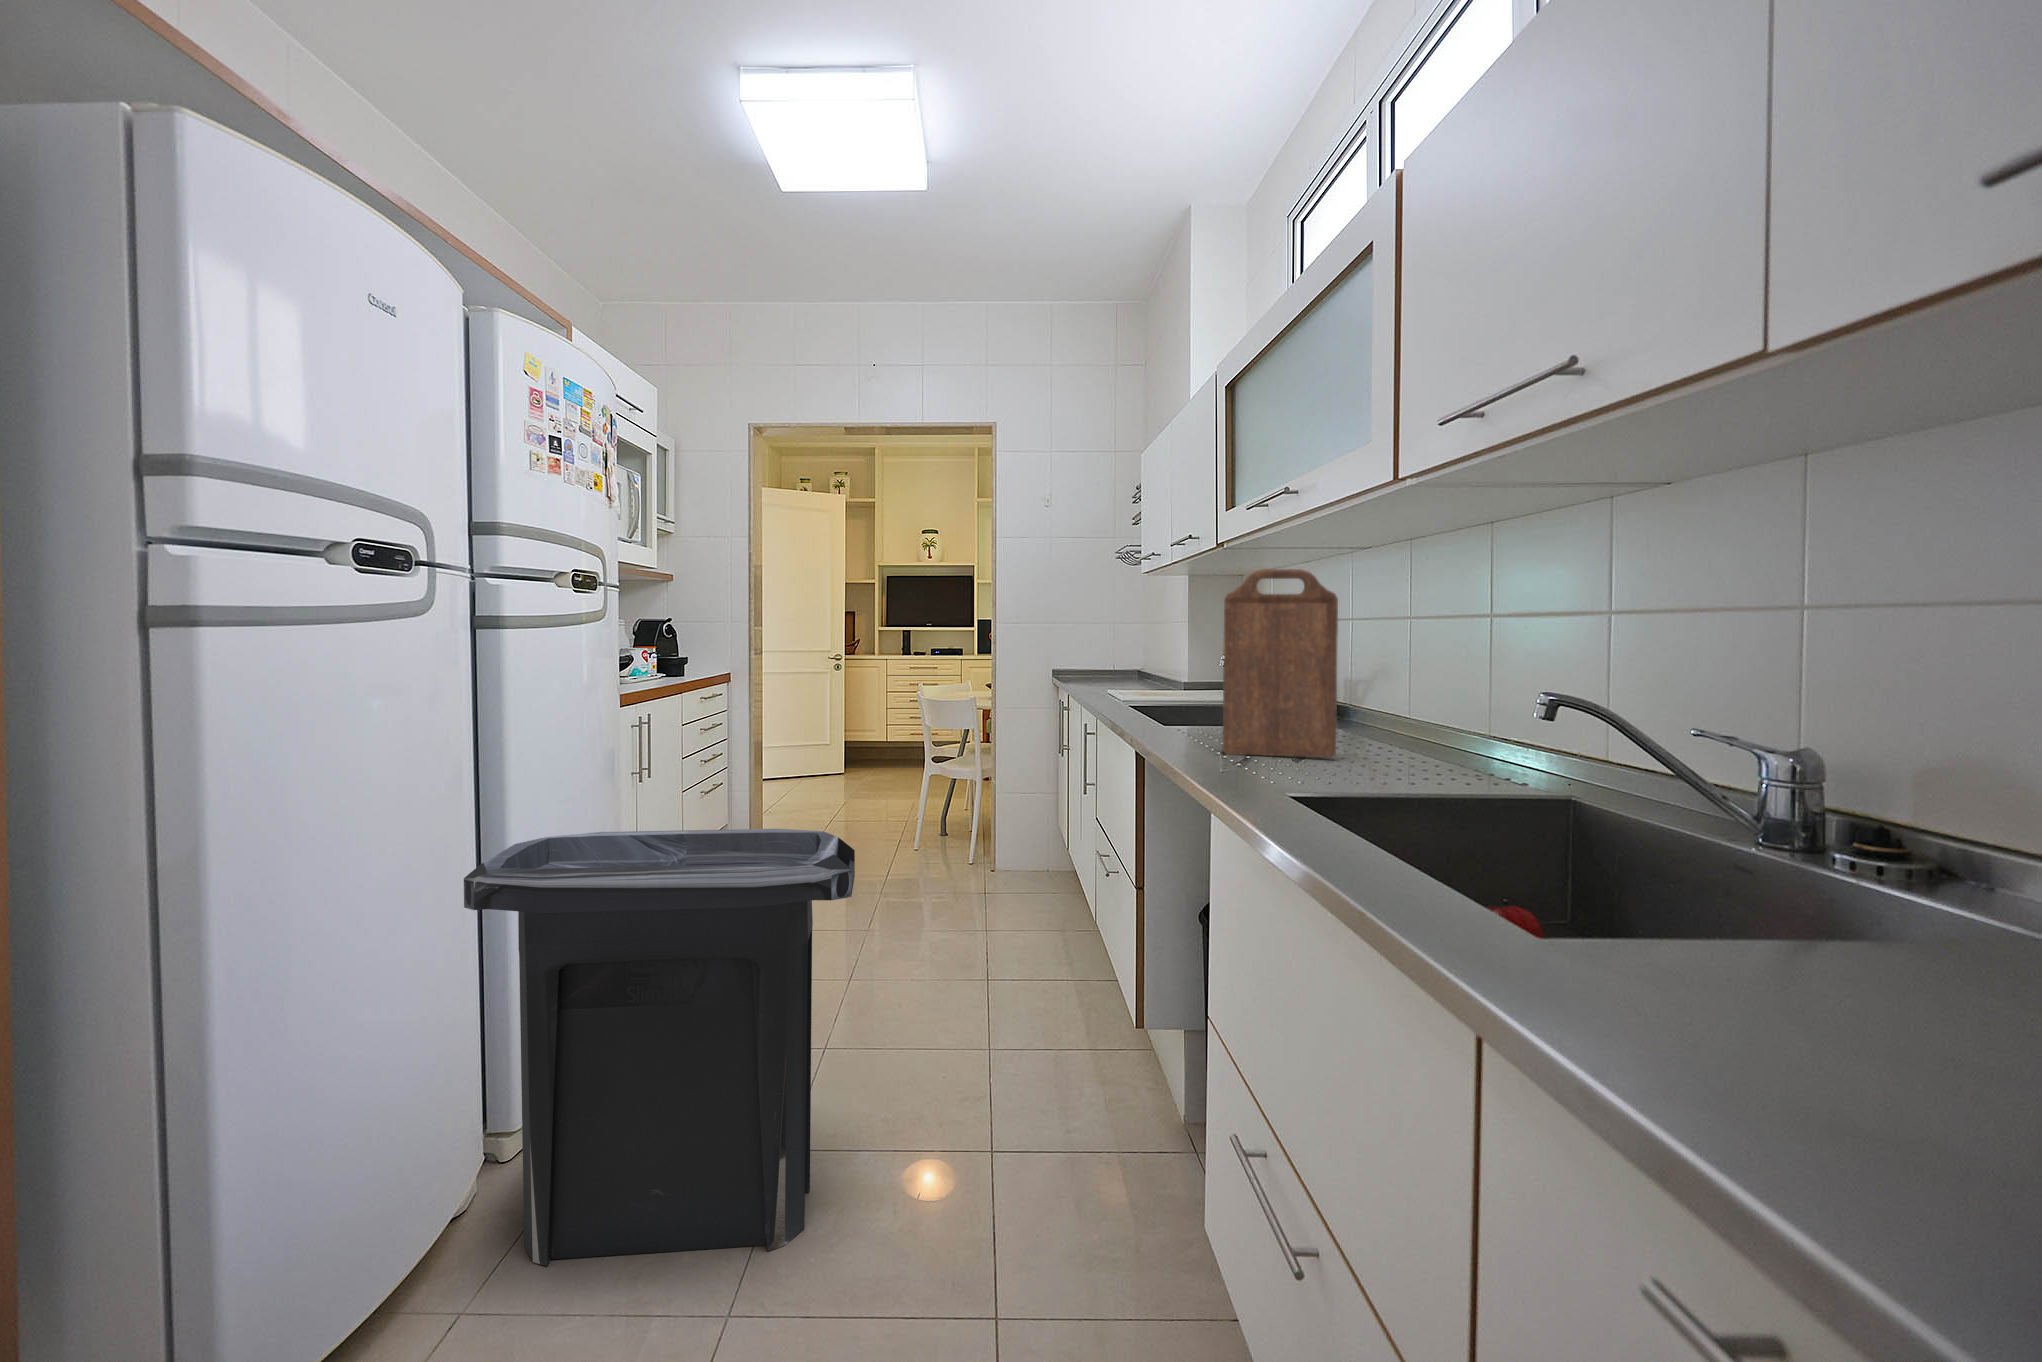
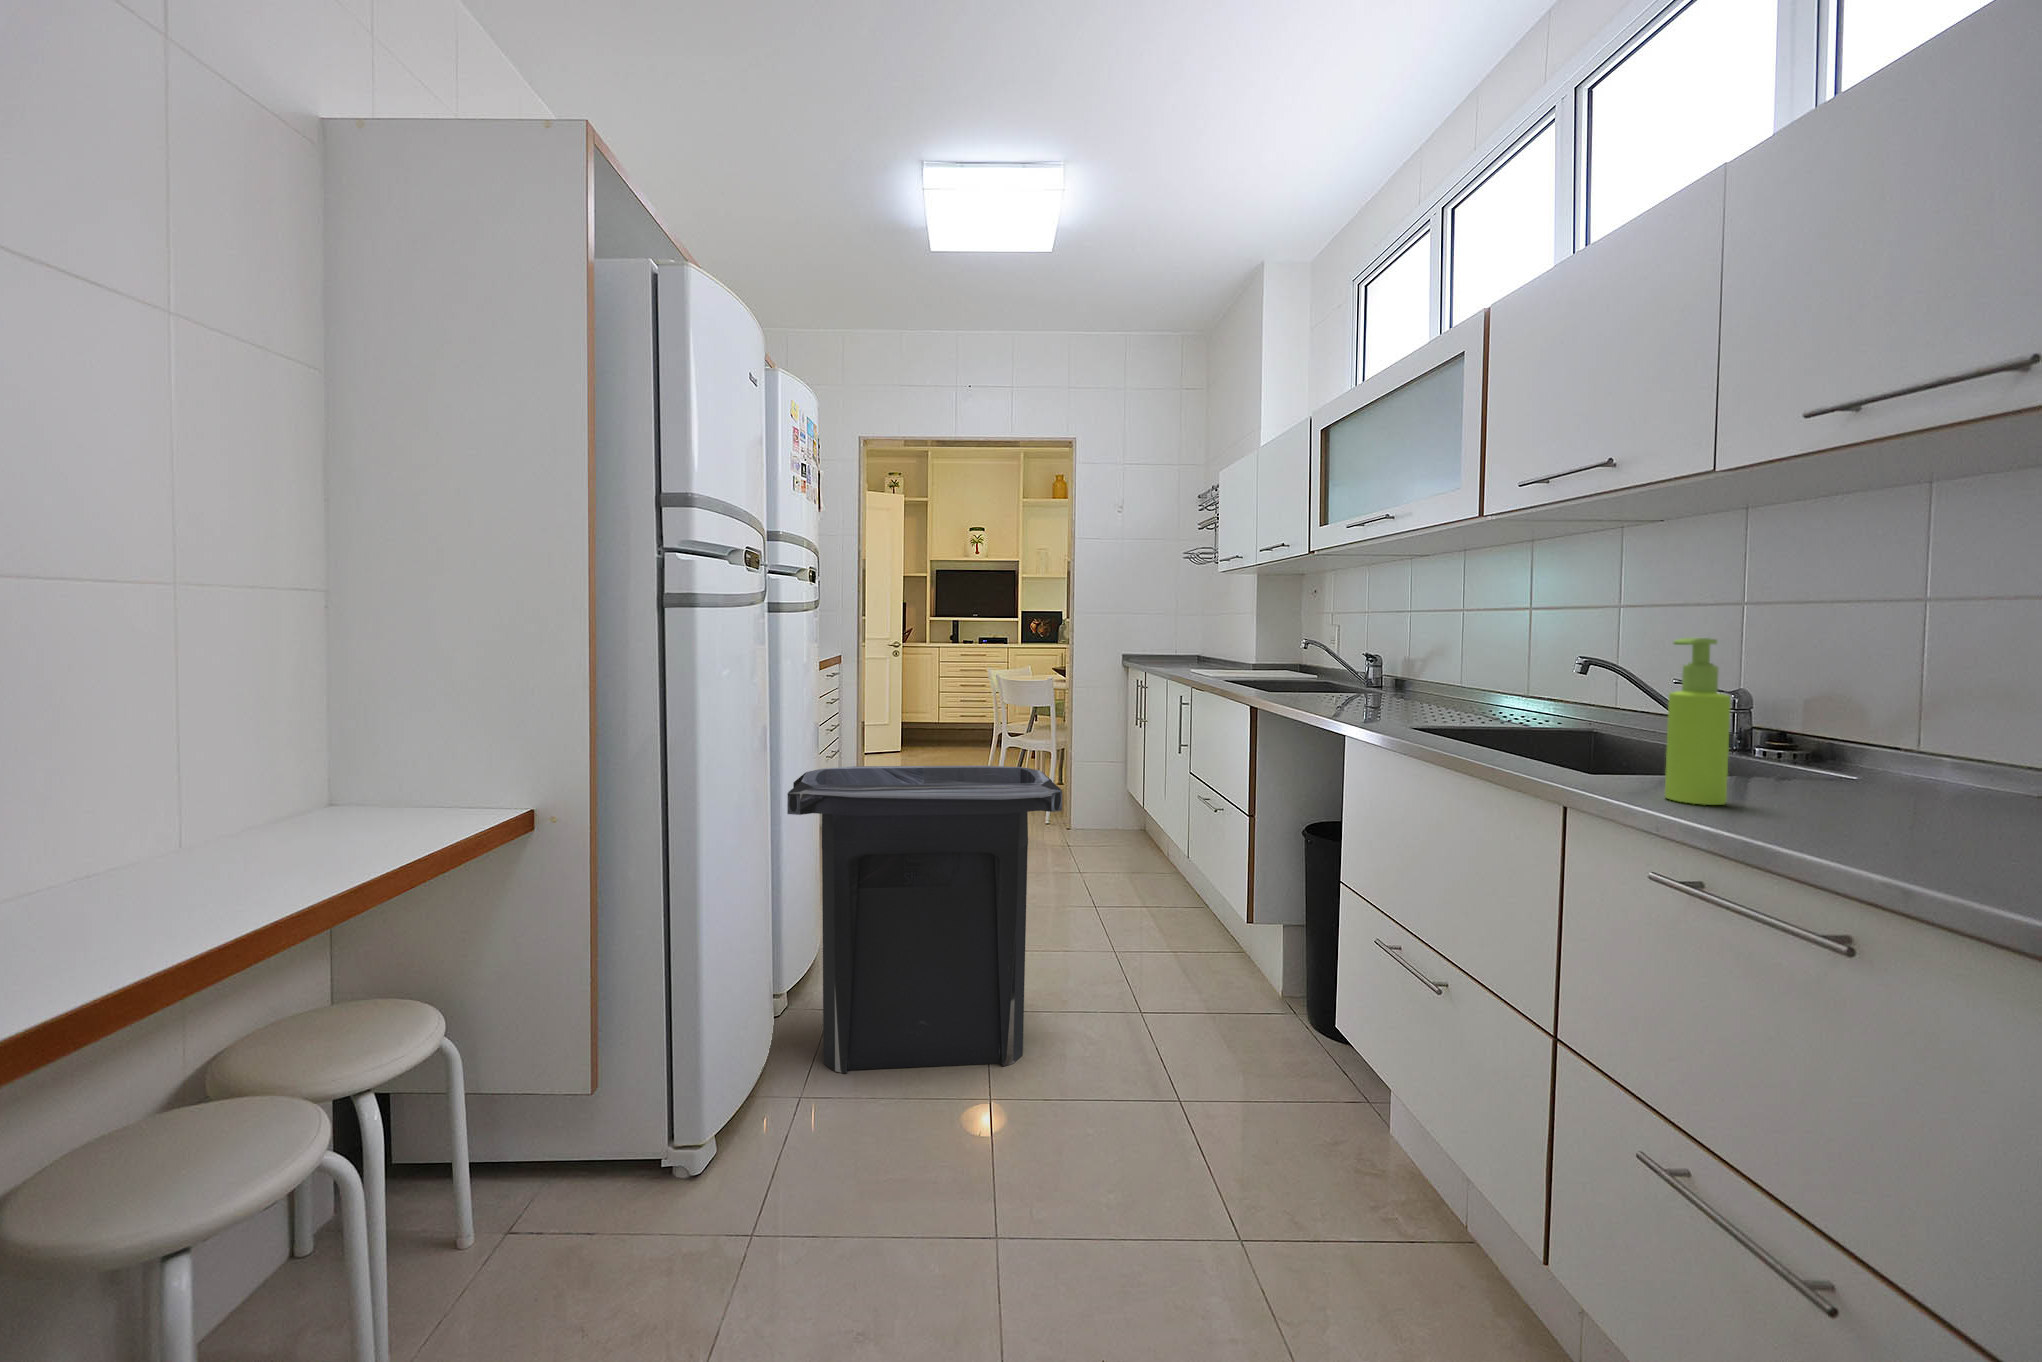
cutting board: present [1223,569,1338,757] -> none [1330,573,1419,712]
soap dispenser: none [1682,687,1830,1069] -> present [1665,638,1731,805]

